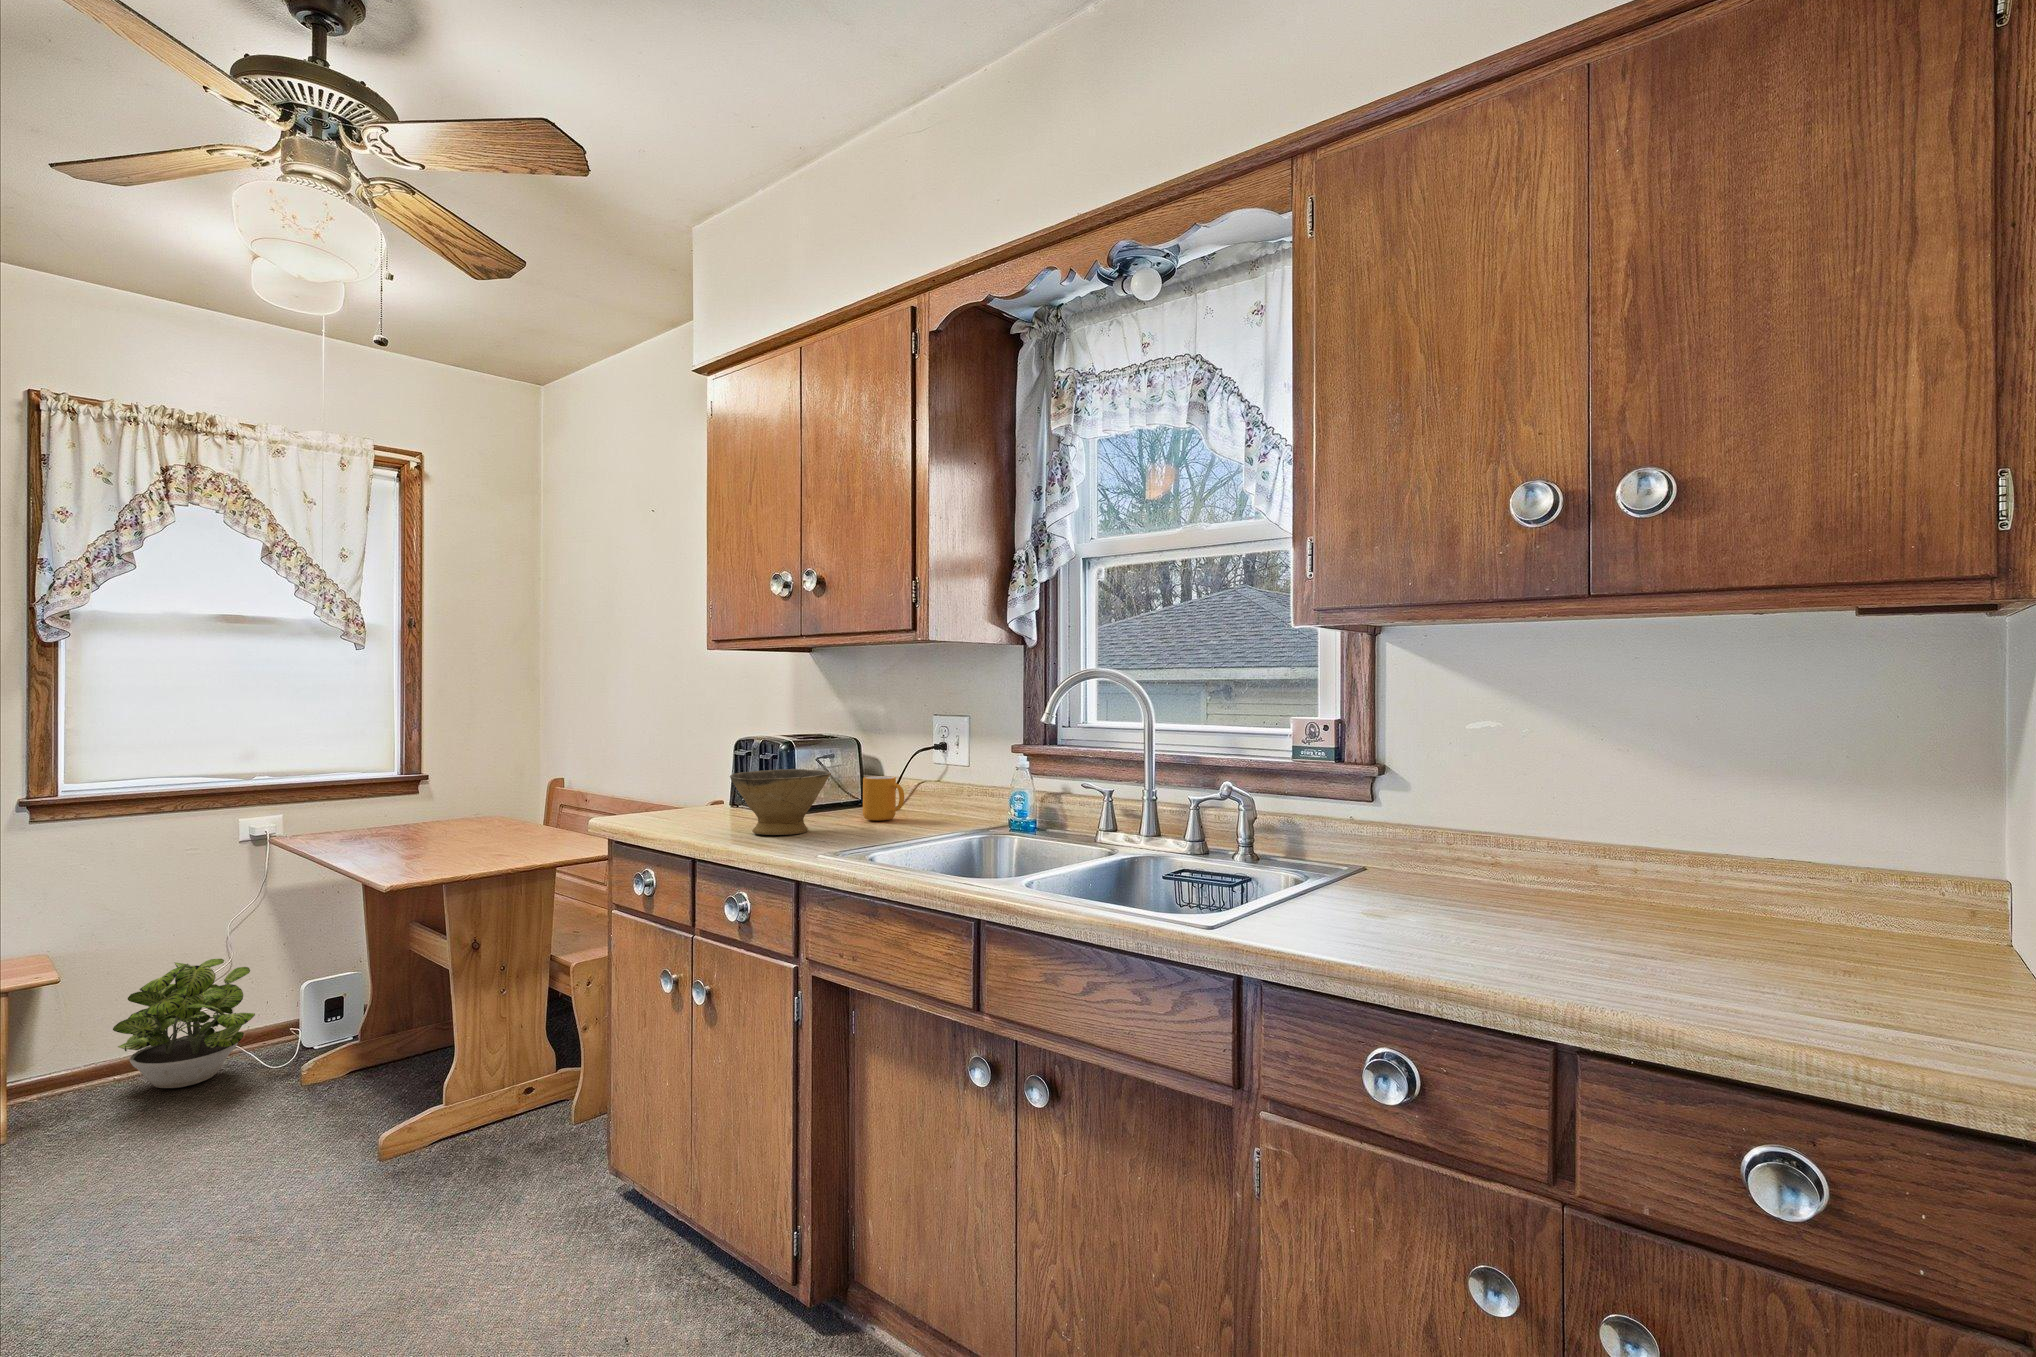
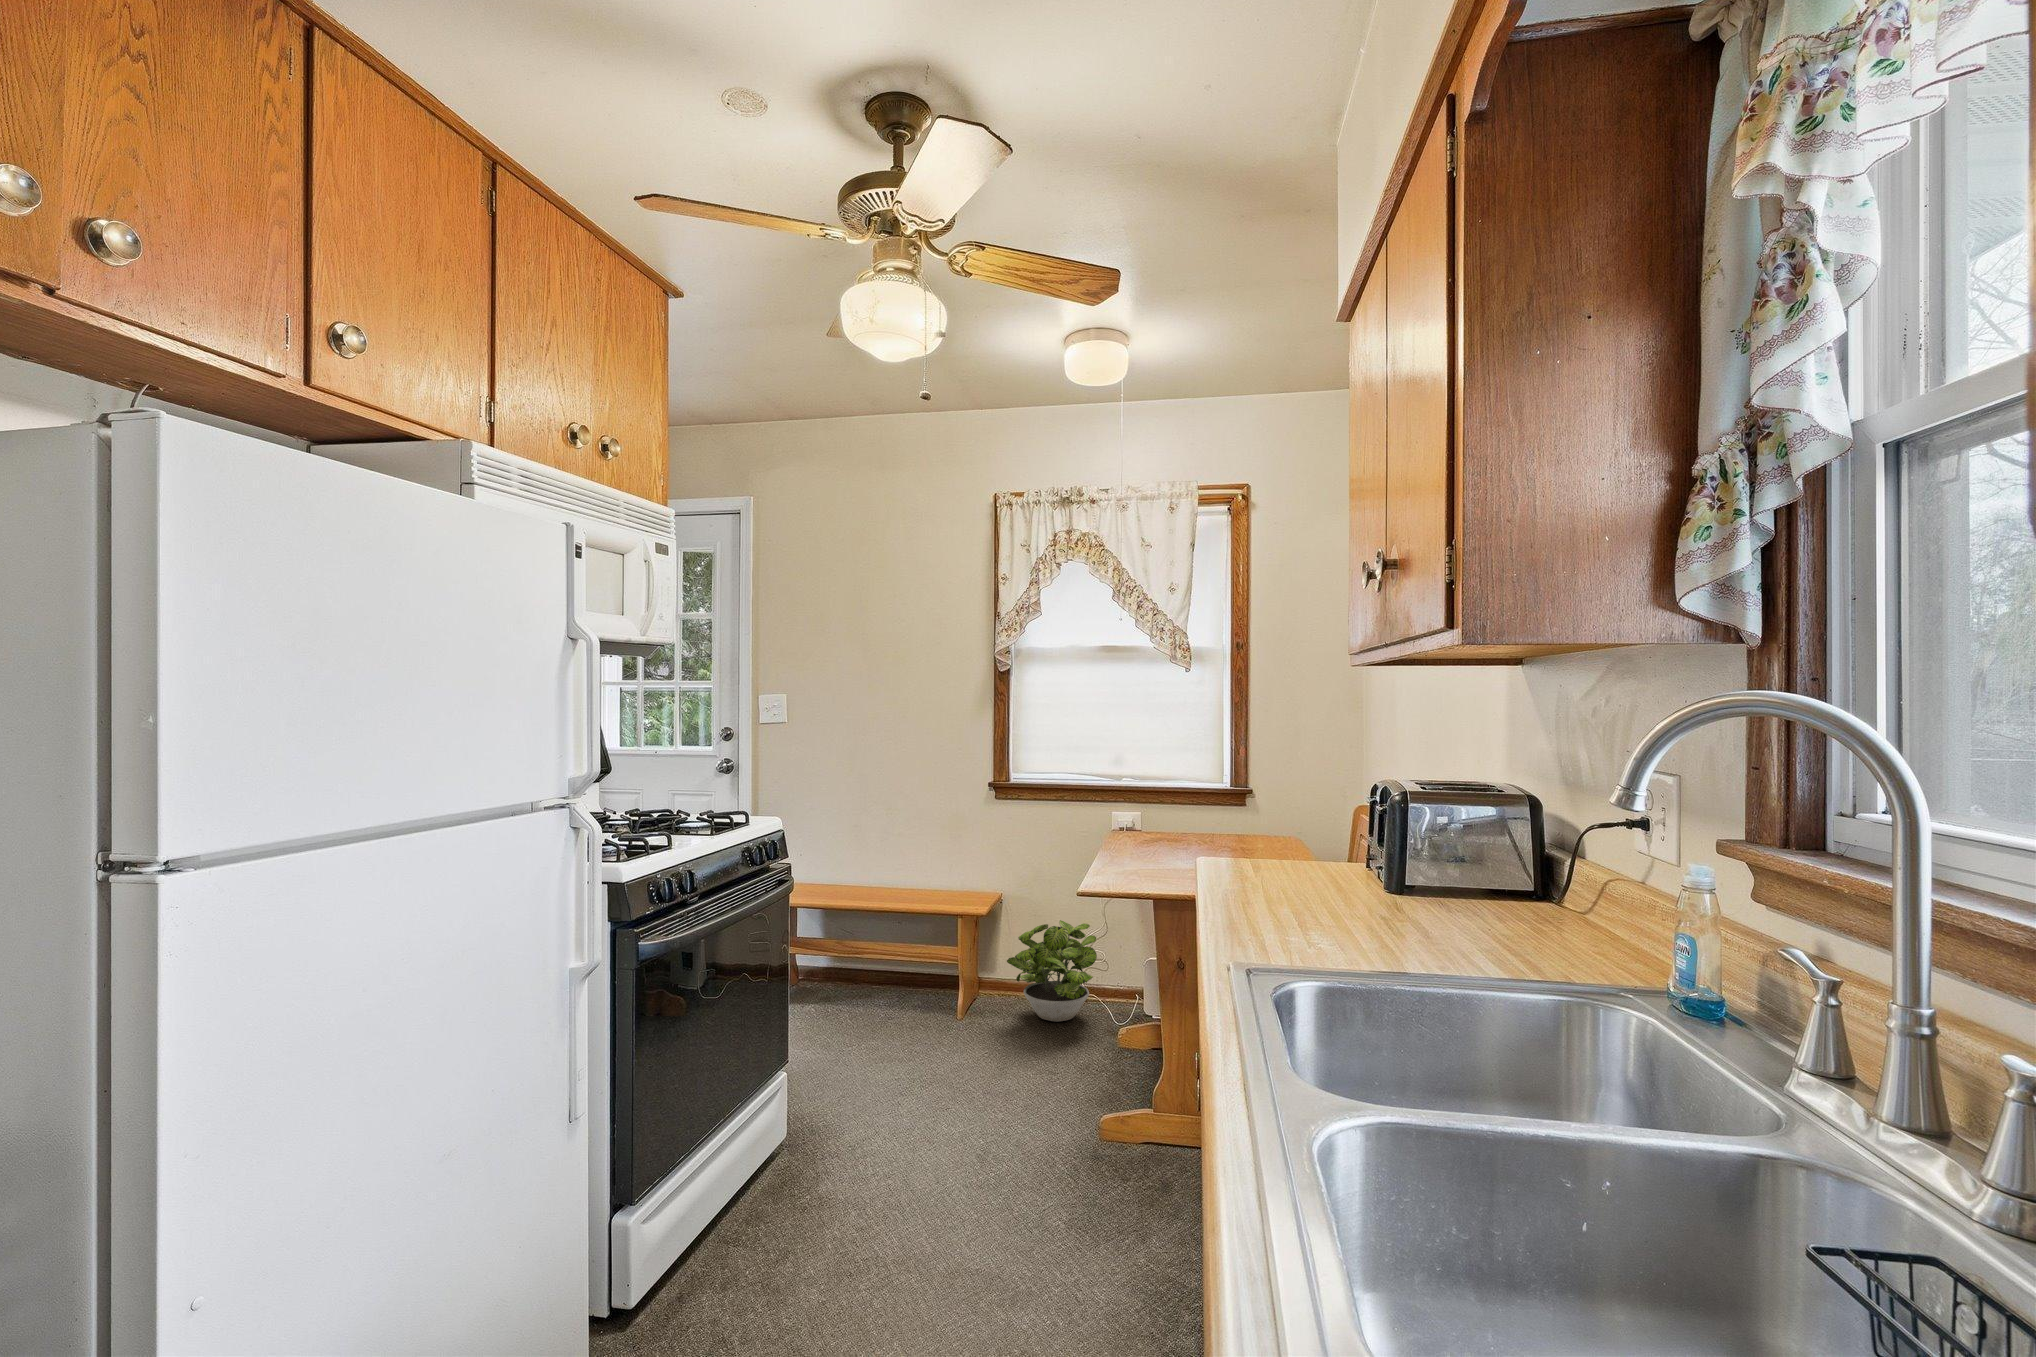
bowl: present [730,769,831,835] -> none [1272,829,1415,927]
mug: present [863,776,904,821] -> none [1489,858,1547,932]

